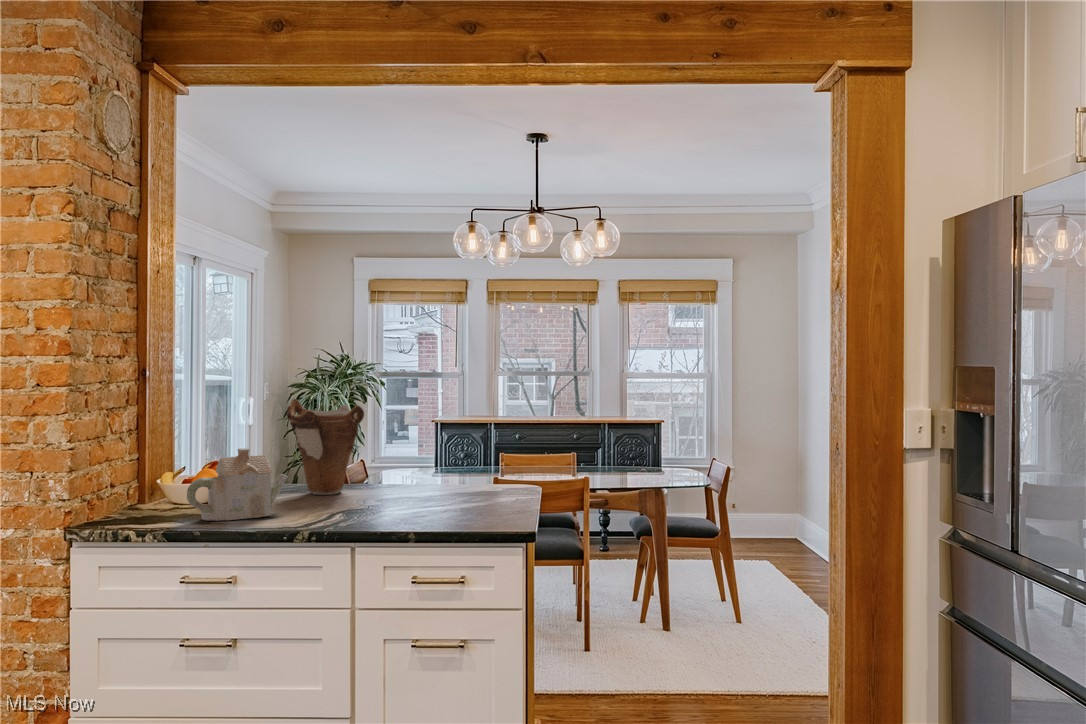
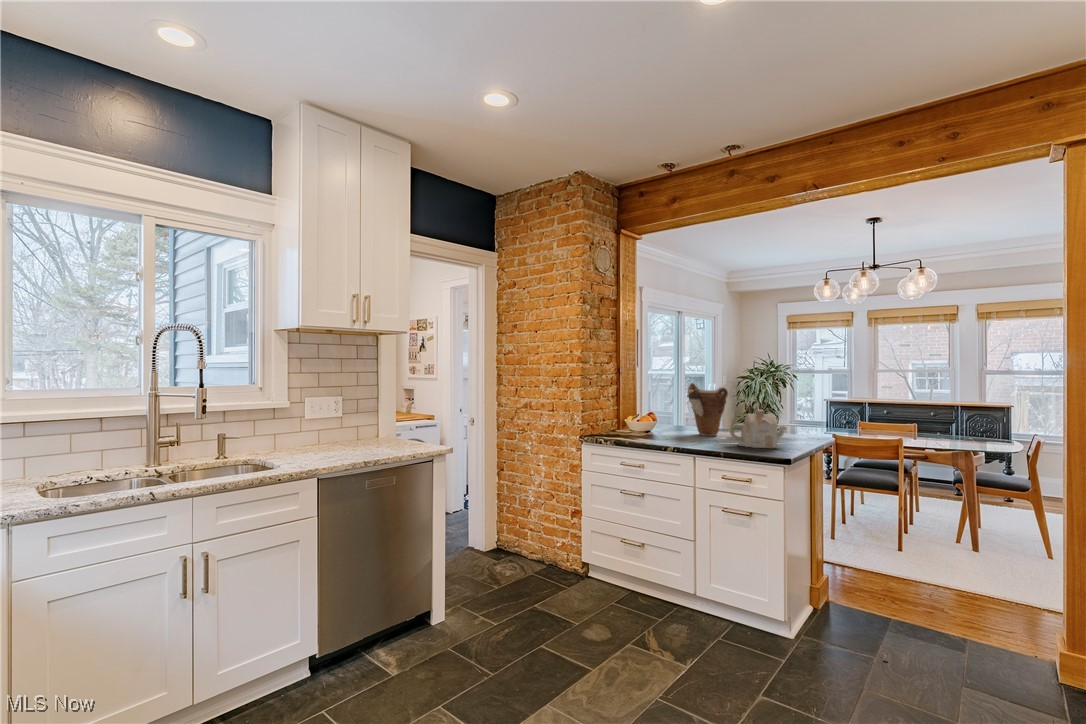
teapot: present [187,448,288,521] -> present [730,410,787,448]

